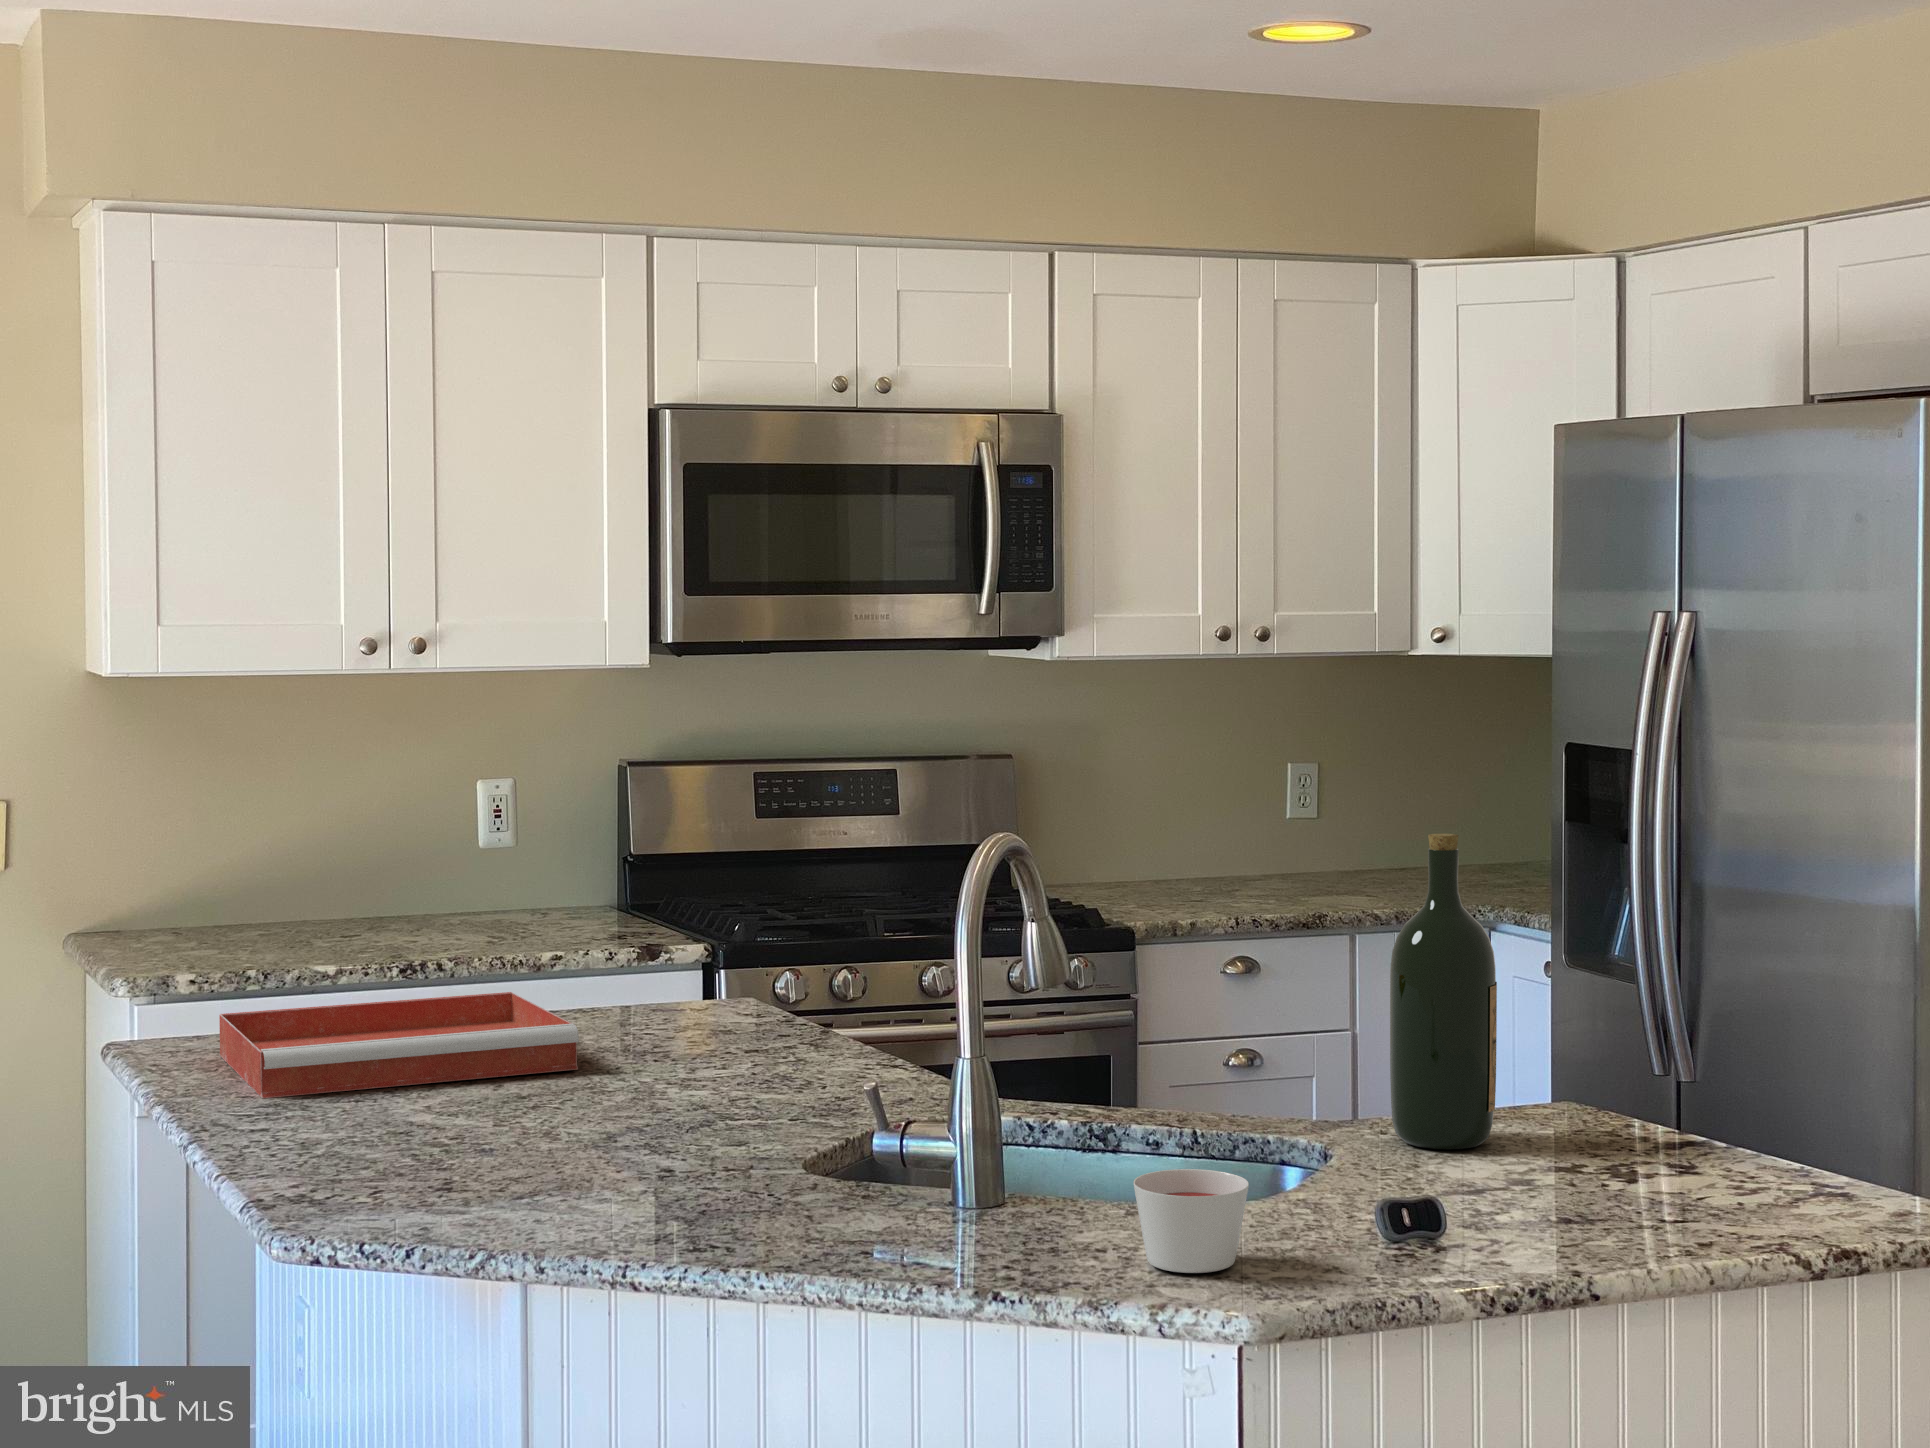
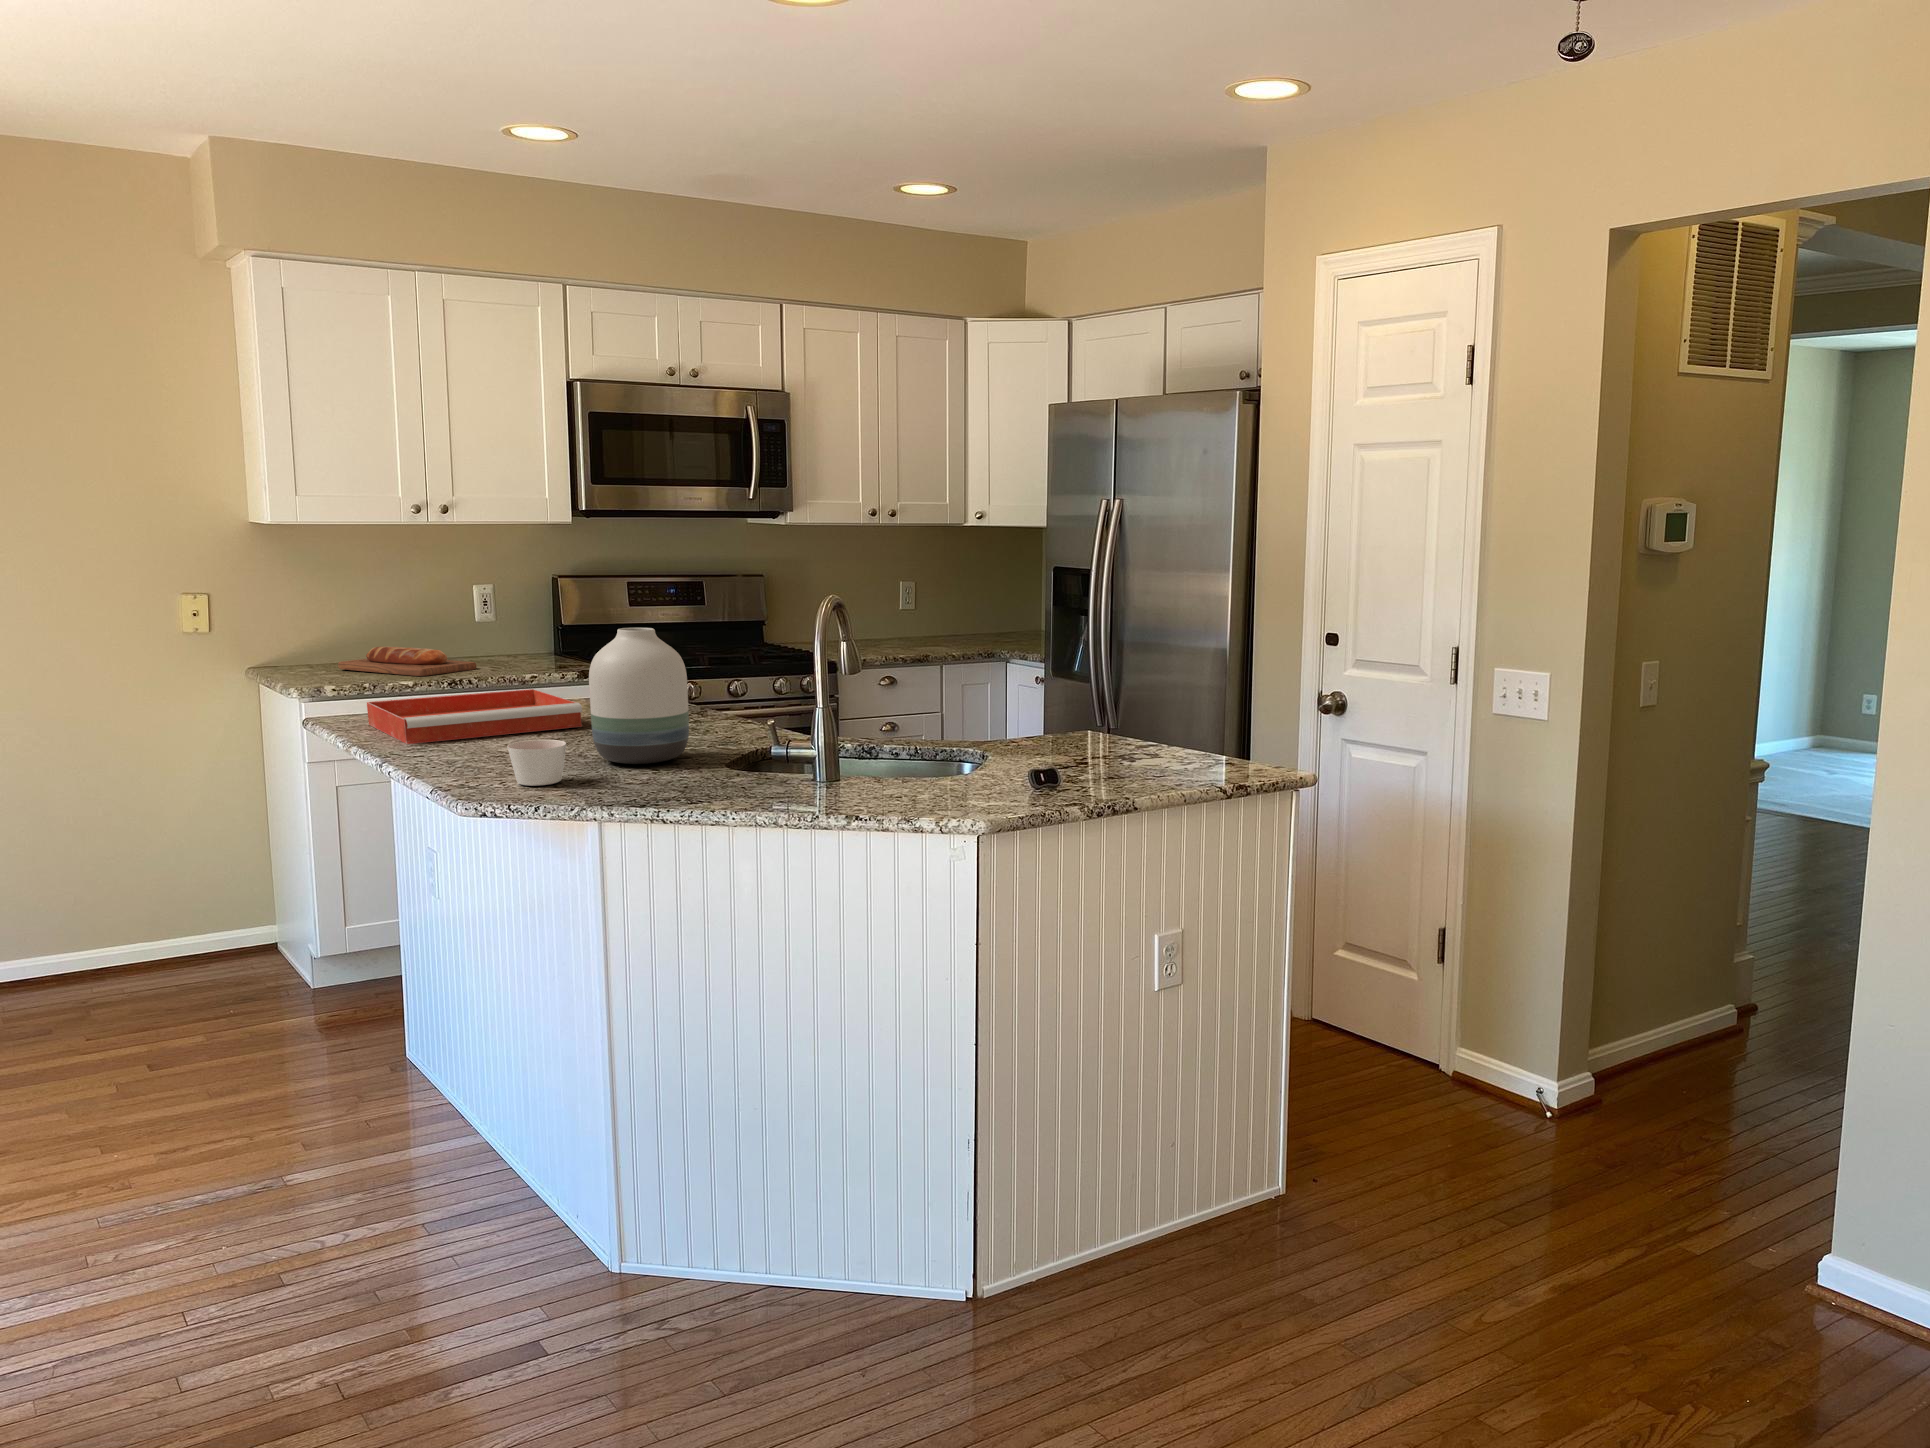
wine bottle: present [1390,834,1497,1149] -> none [1013,598,1064,749]
vase: none [558,893,737,1155] -> present [589,628,689,764]
bread loaf: none [234,896,461,953] -> present [338,646,476,676]
candle: present [1133,1169,1249,1273] -> present [507,740,566,786]

